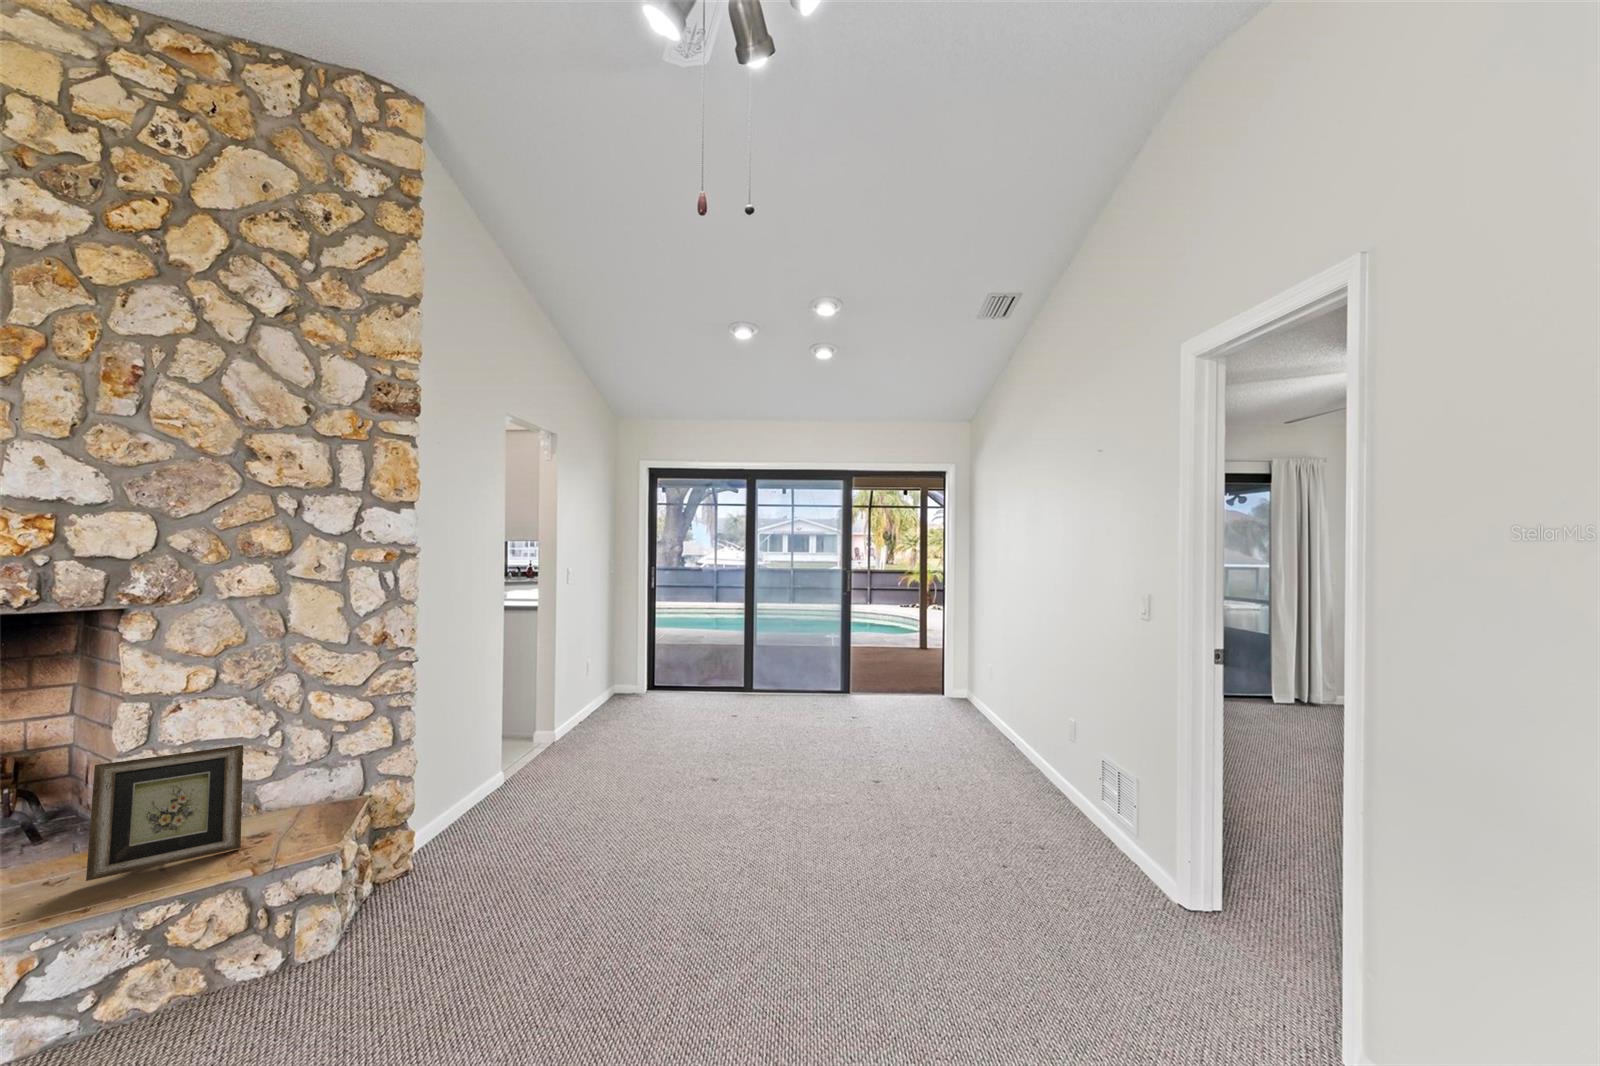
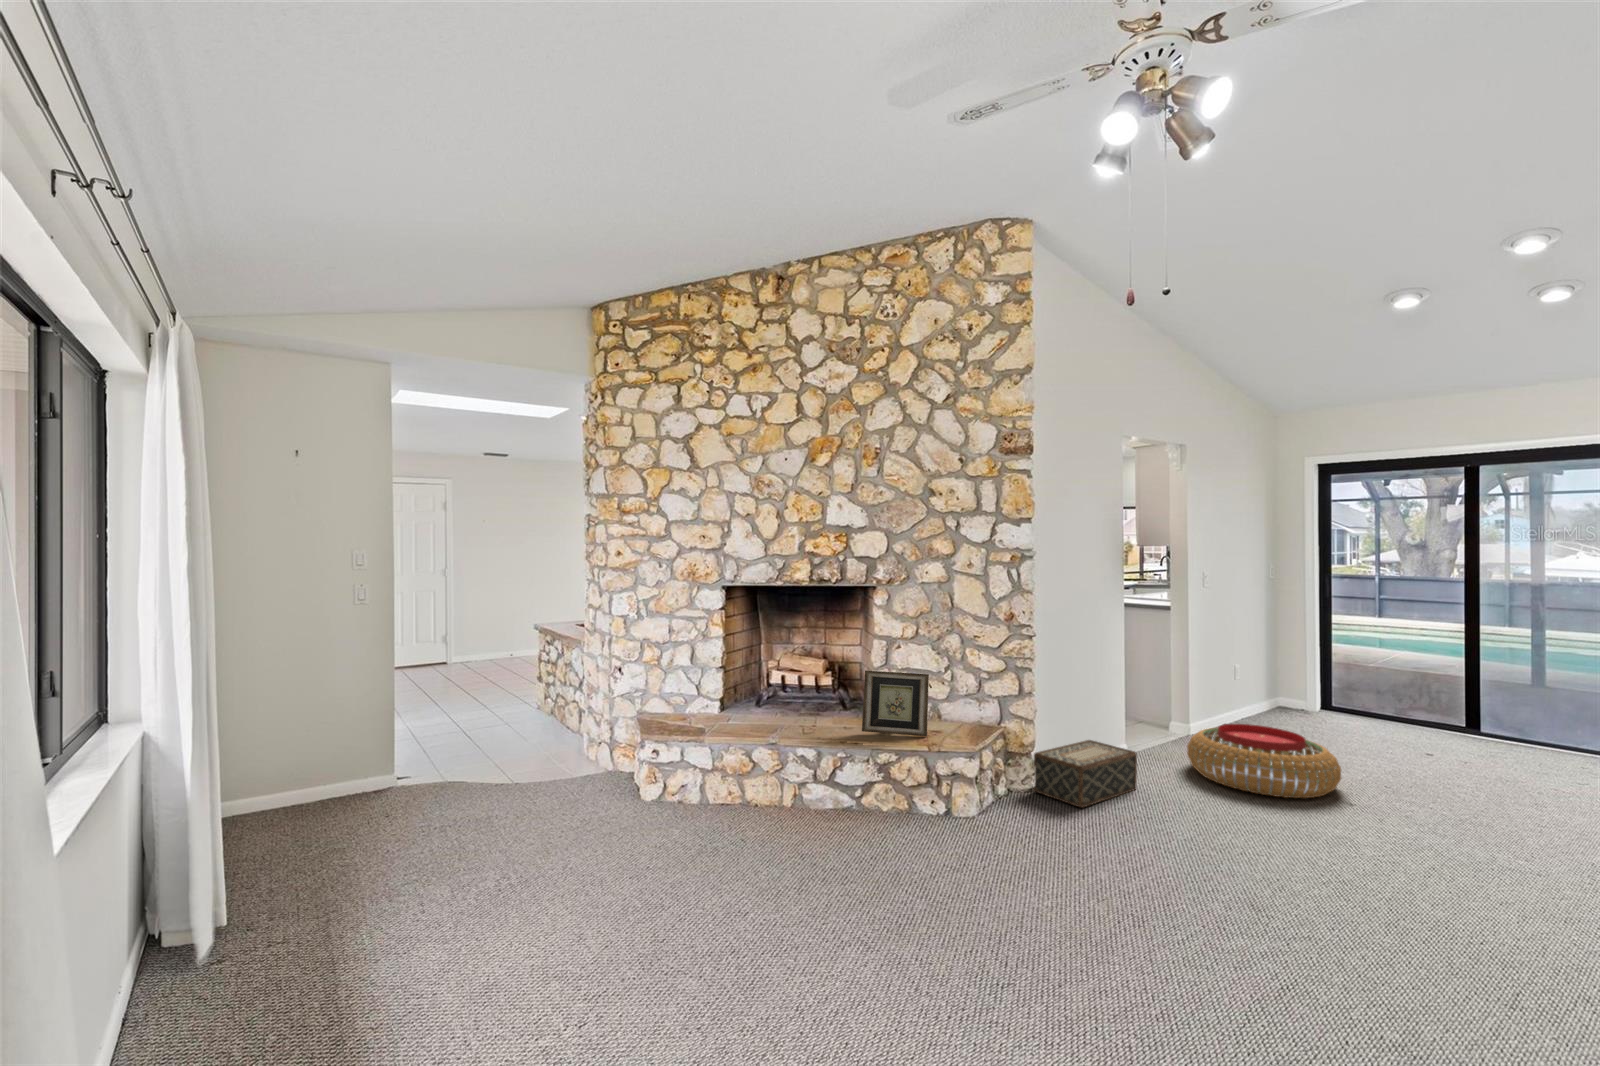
pouf: none [572,715,700,786] -> present [1187,724,1341,798]
woven basket: none [411,775,534,868] -> present [1033,740,1137,808]

